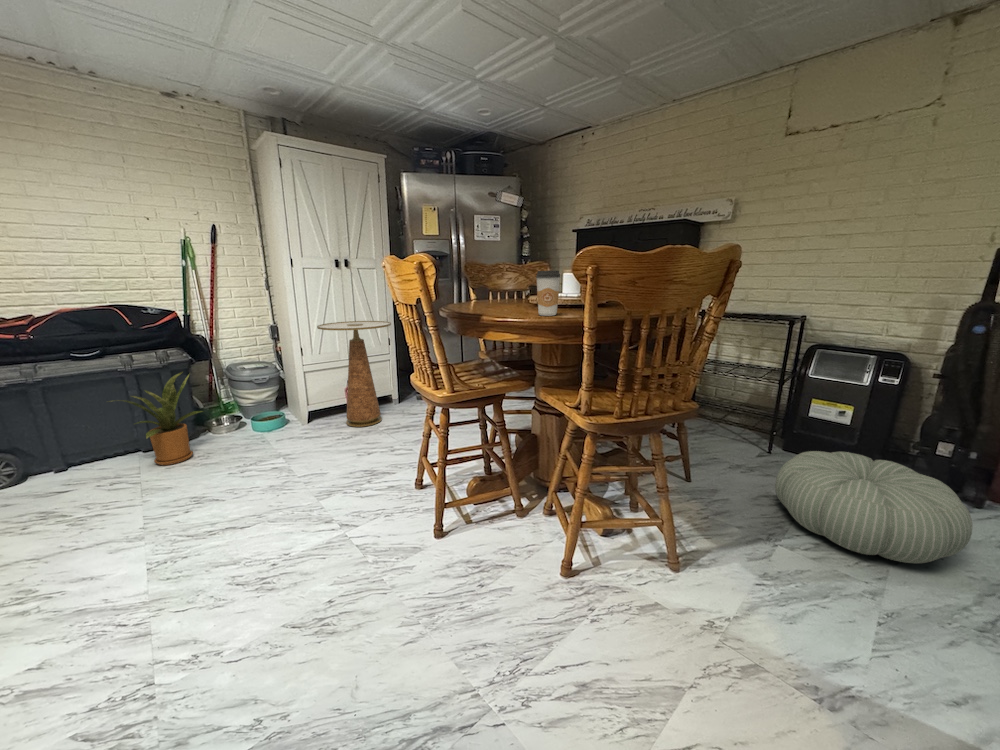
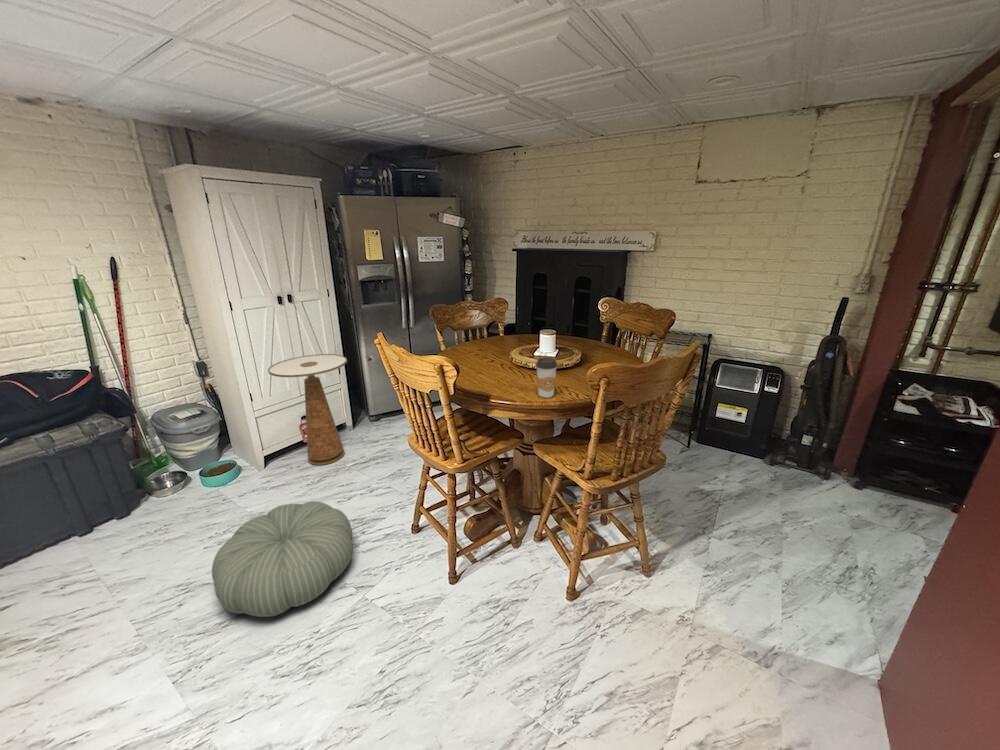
house plant: present [122,373,202,465] -> none [39,442,154,549]
pouf: present [775,451,972,563] -> present [212,501,353,617]

